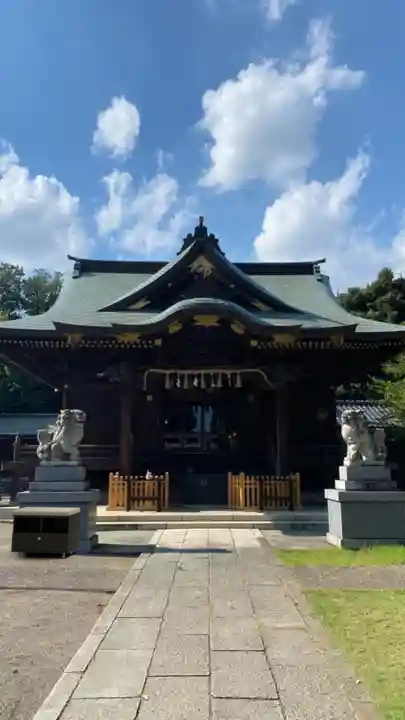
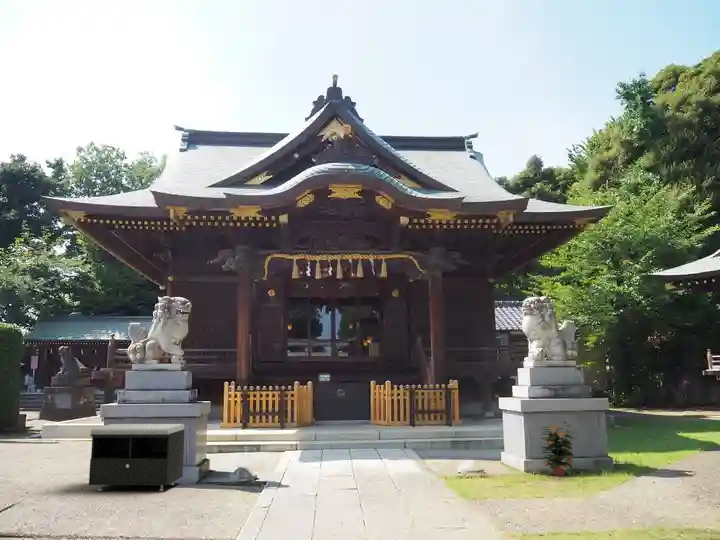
decorative plant: none [351,513,380,552] -> present [541,425,573,476]

